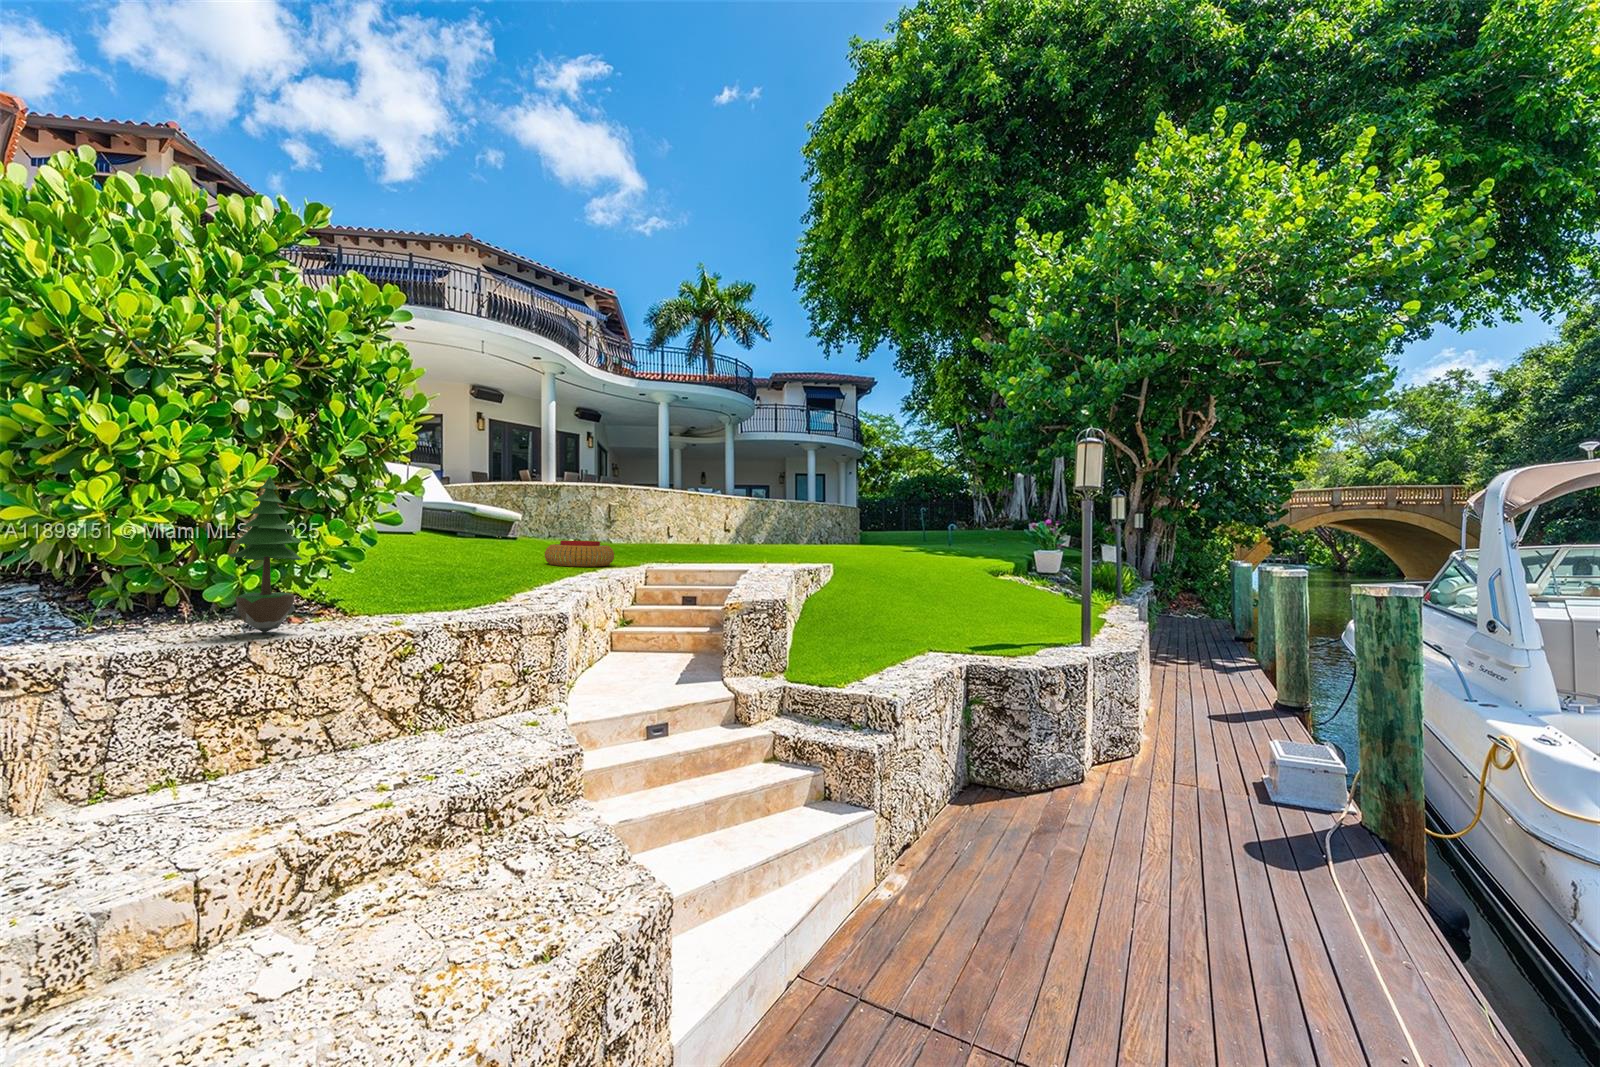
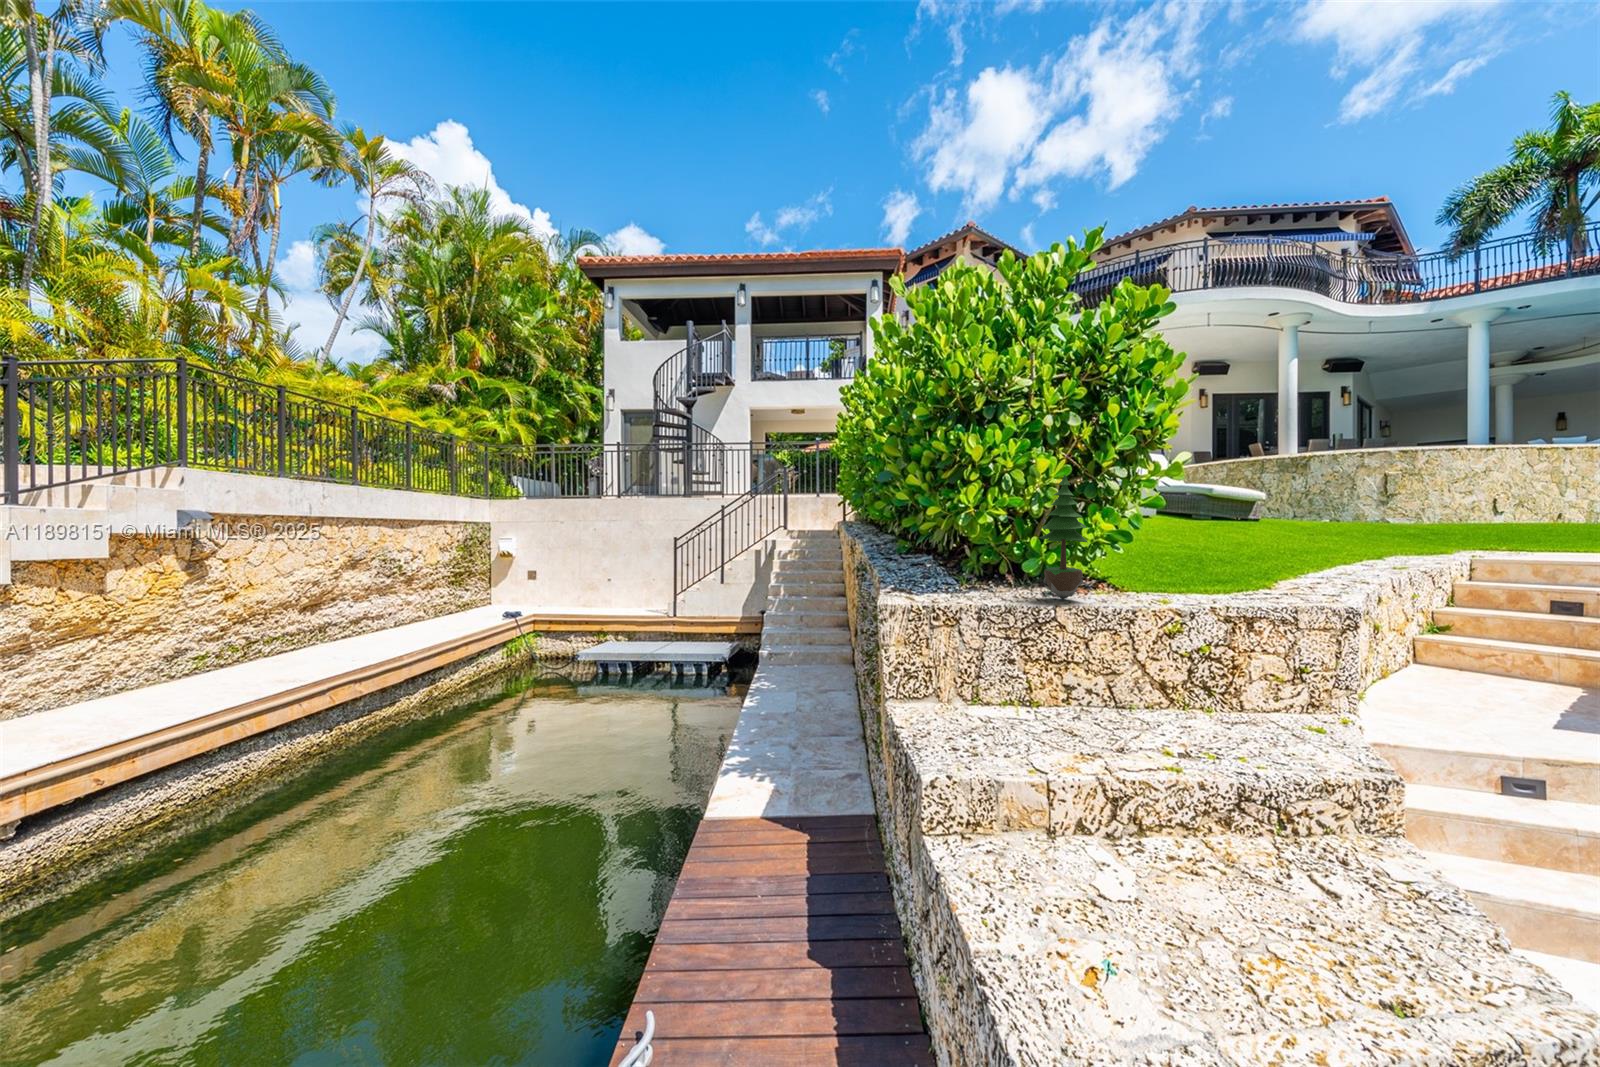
pouf: present [545,541,614,567] -> none [1298,522,1406,553]

